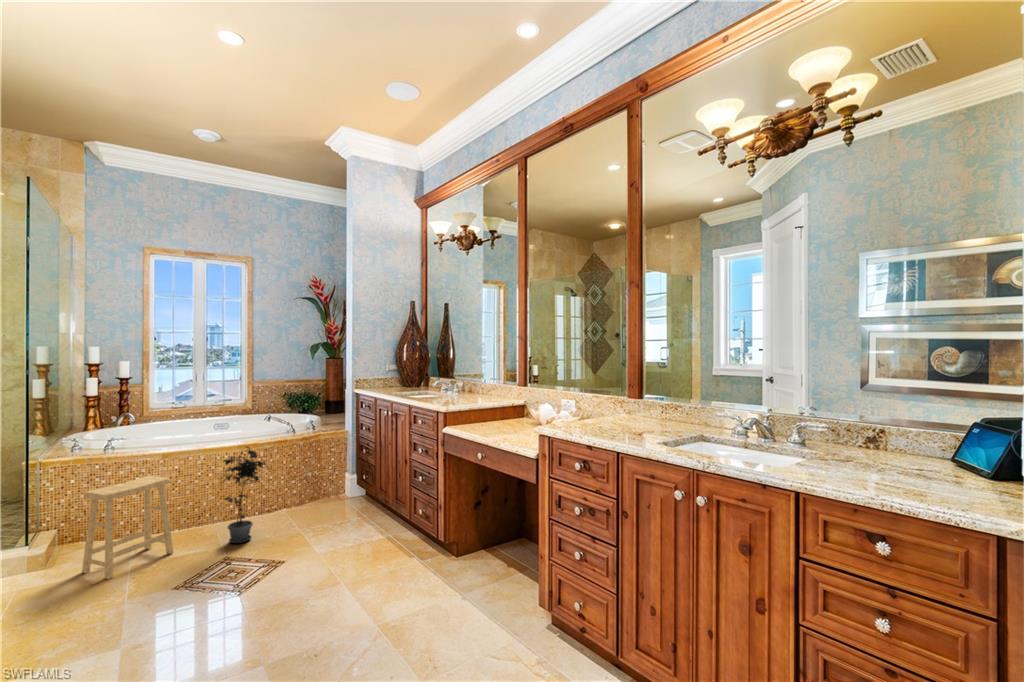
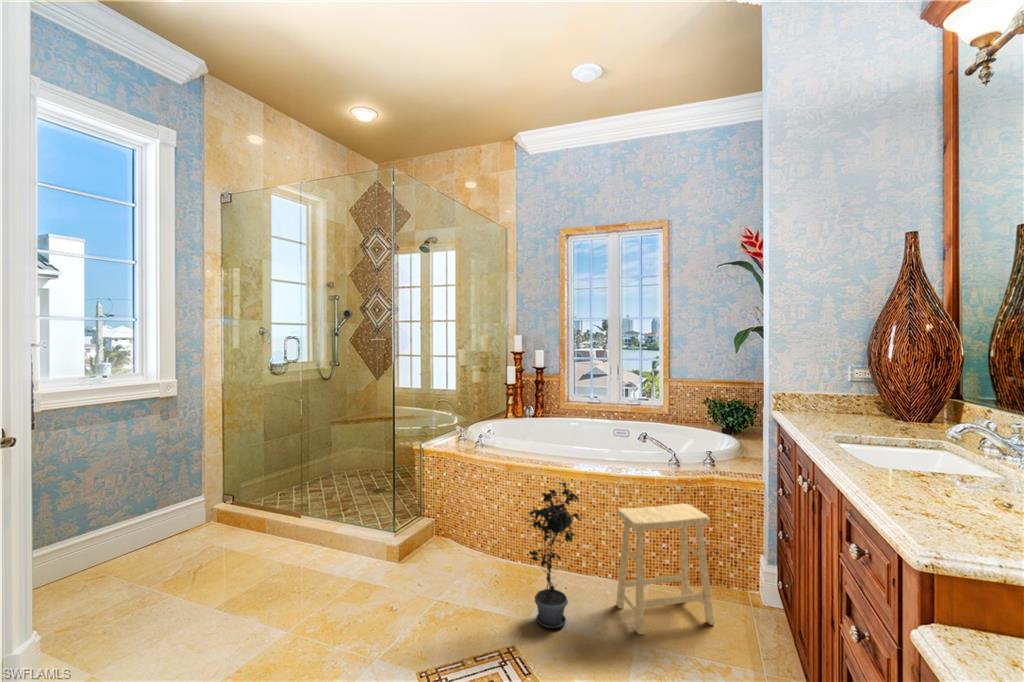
footstool: present [82,476,173,579] -> present [616,503,714,635]

